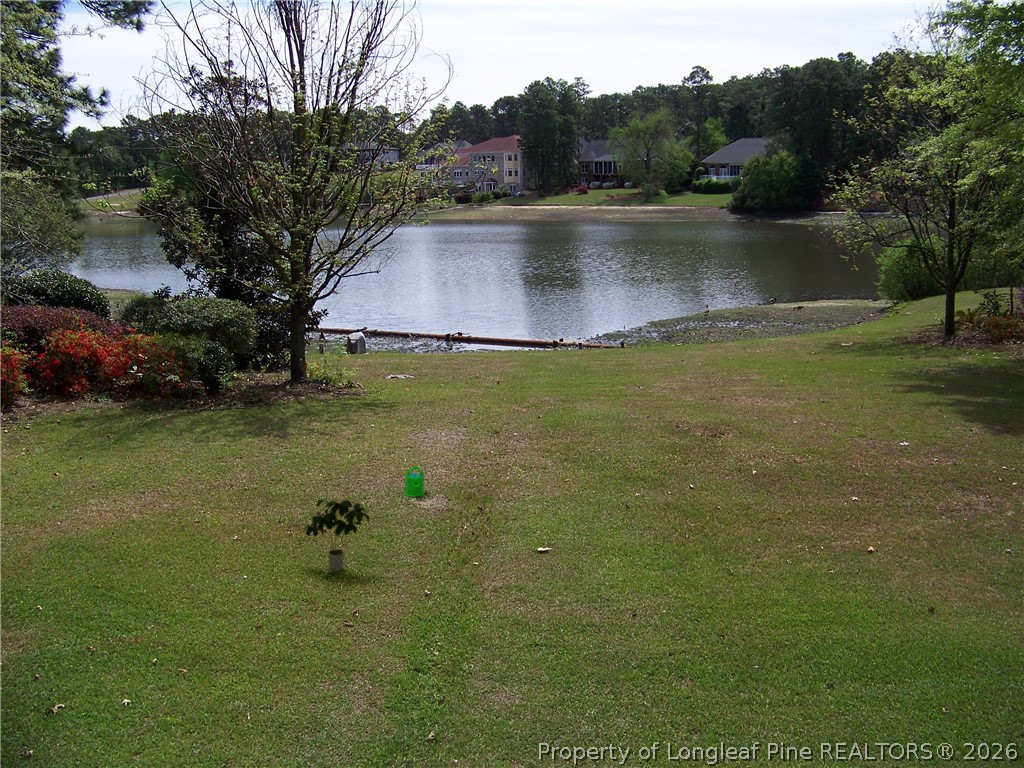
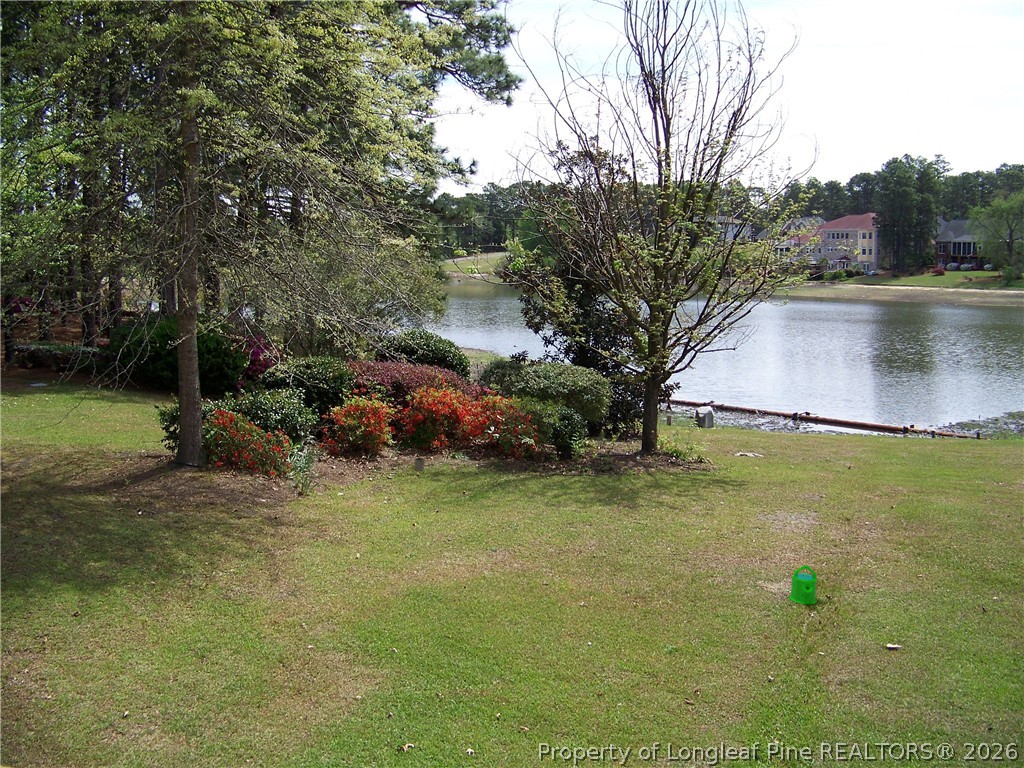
potted plant: present [304,499,369,571] -> present [402,425,439,471]

